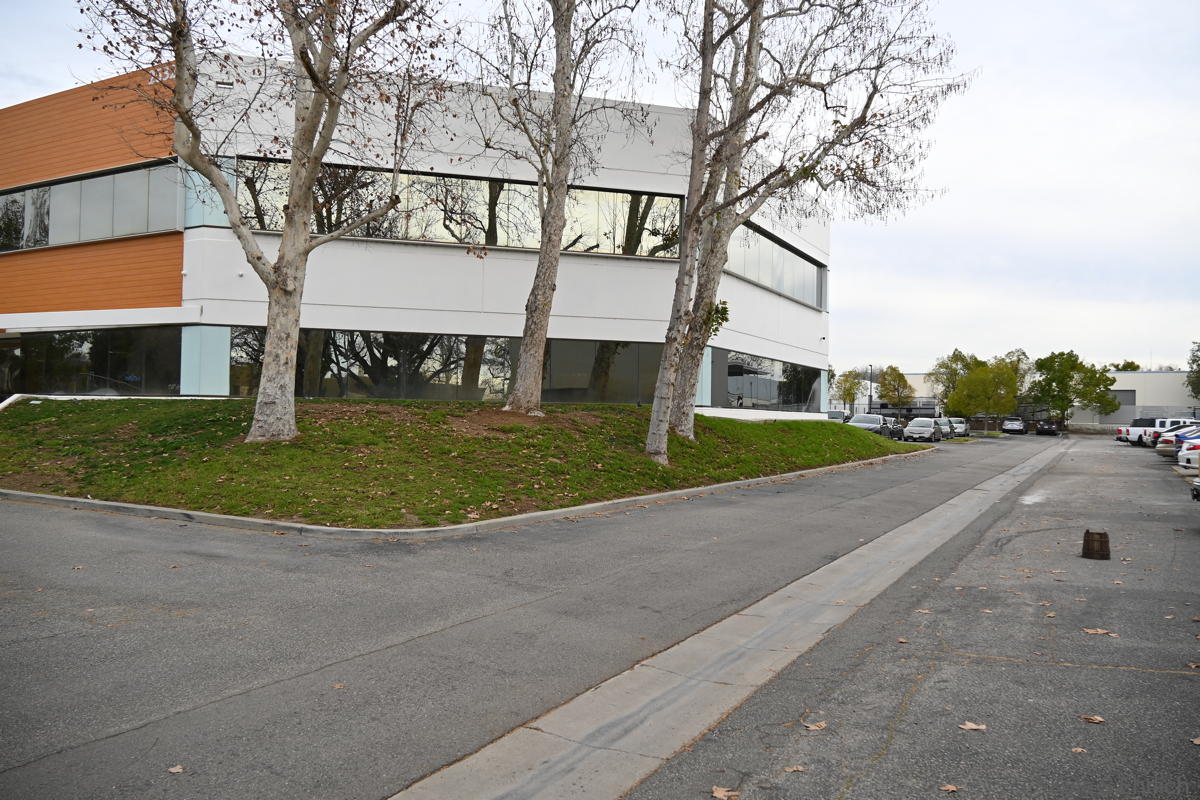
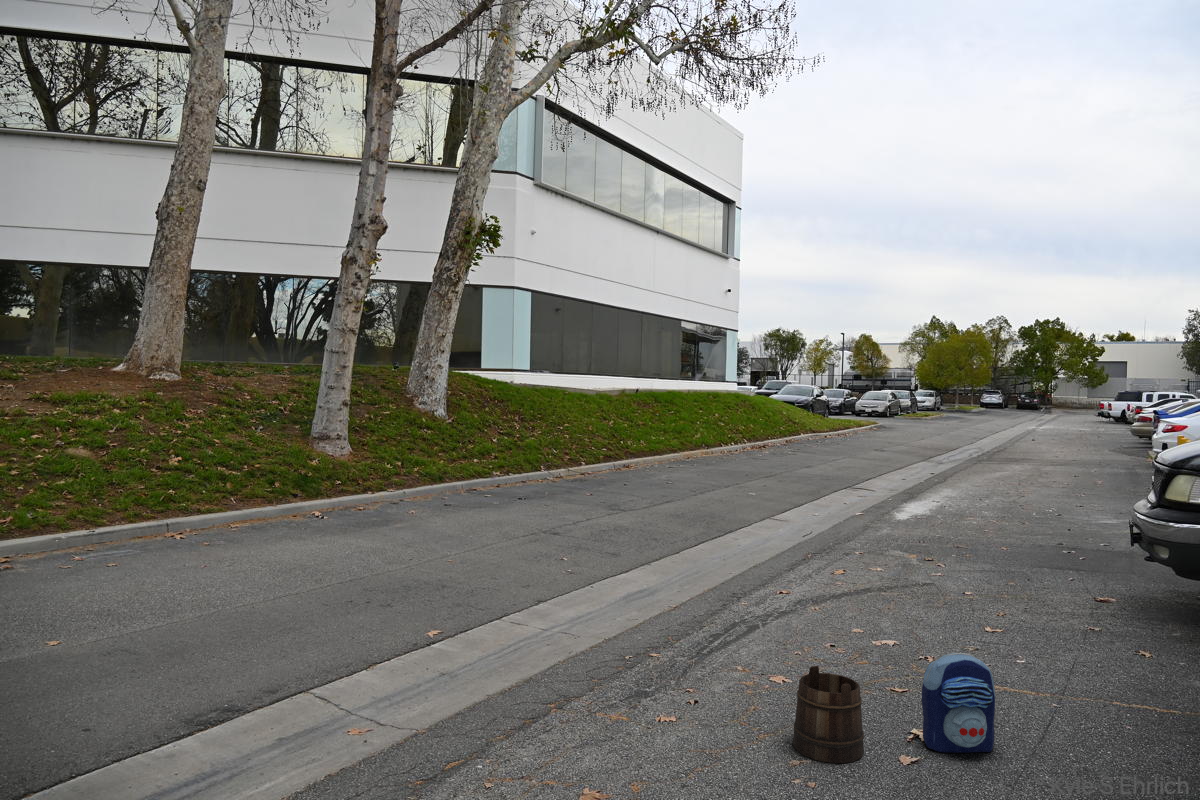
backpack: none [1128,523,1157,559] -> present [922,653,995,753]

